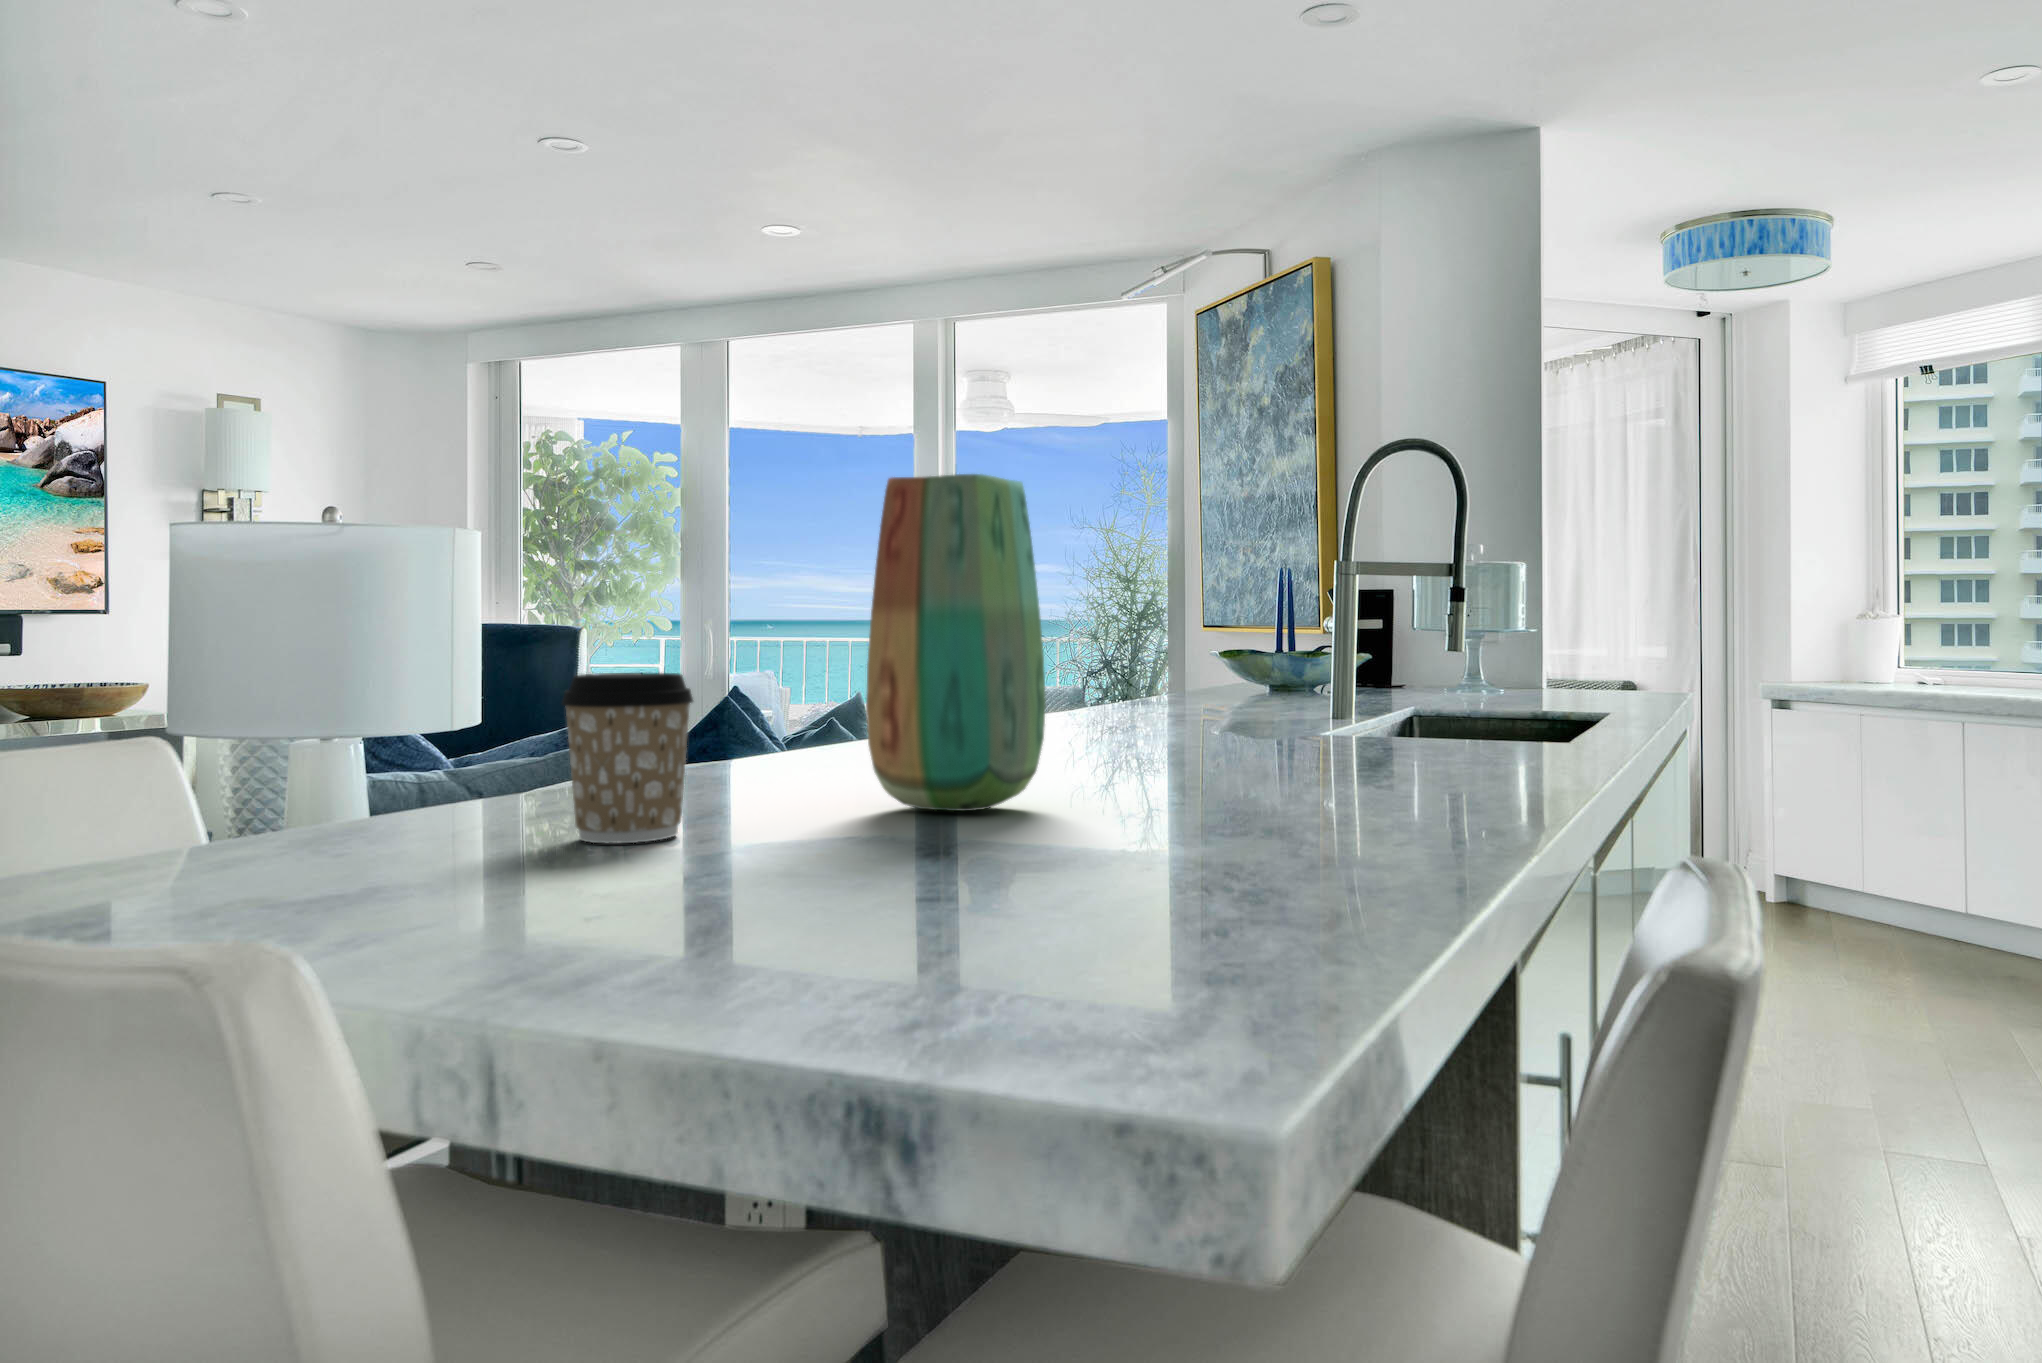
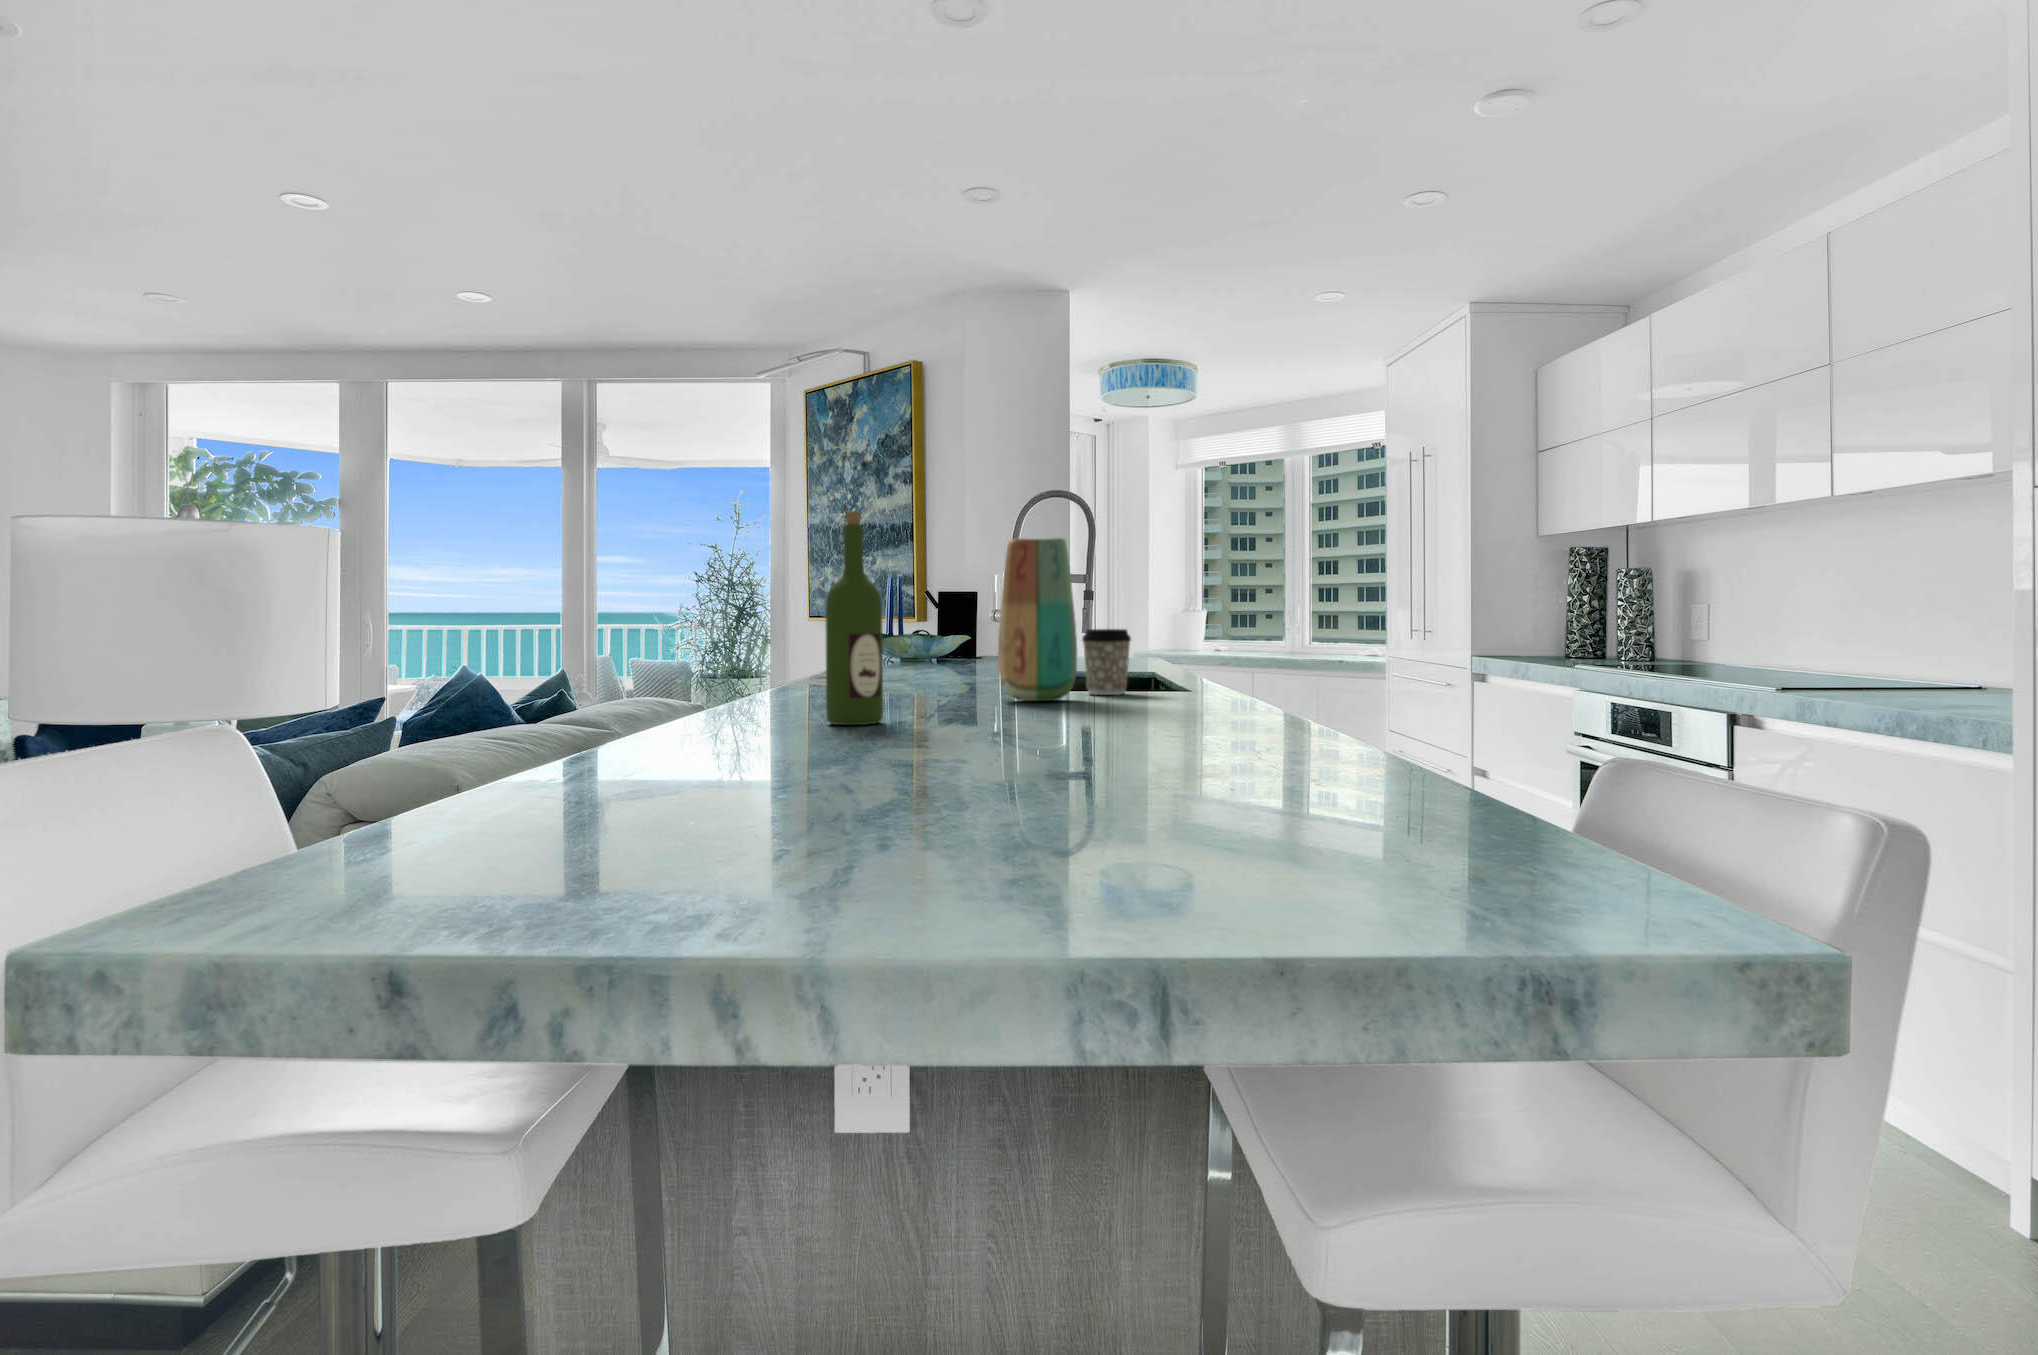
wine bottle: none [309,419,437,858] -> present [825,511,883,725]
coffee cup: present [562,673,693,843] -> present [1082,629,1131,695]

